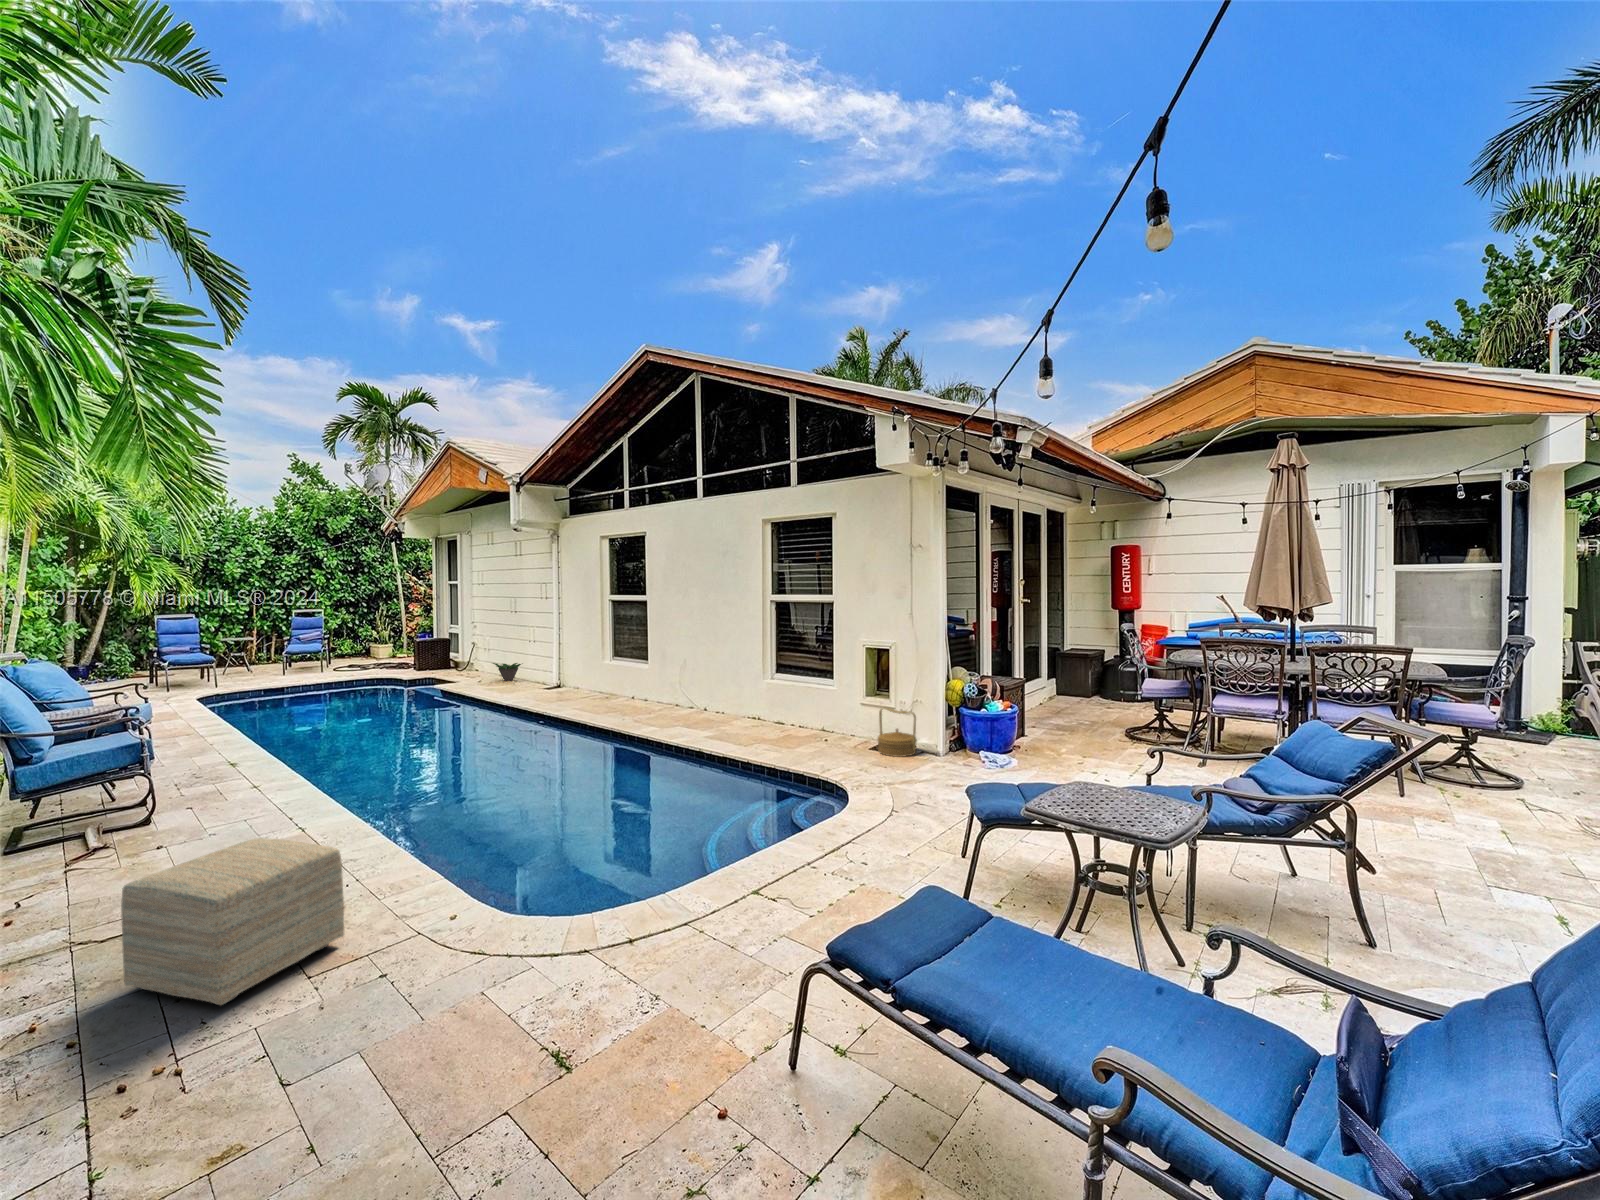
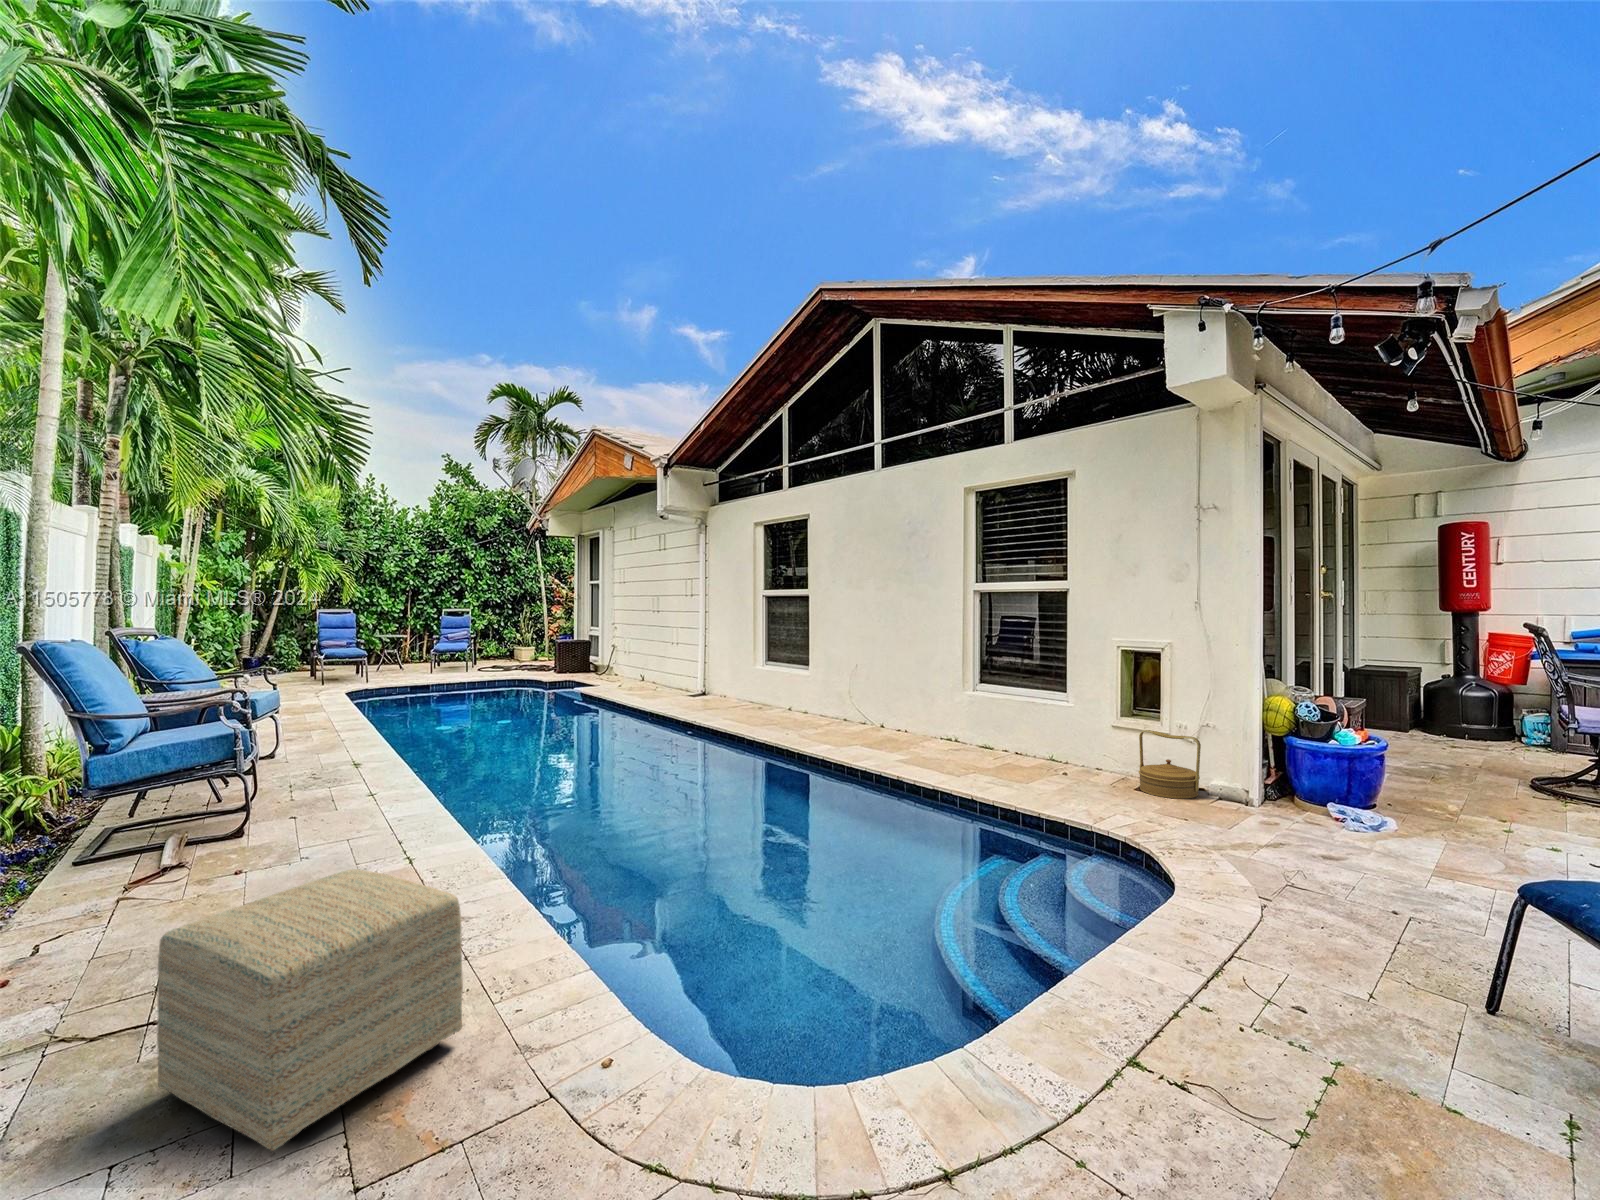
decorative plant: present [493,663,521,681] -> none [633,667,668,687]

